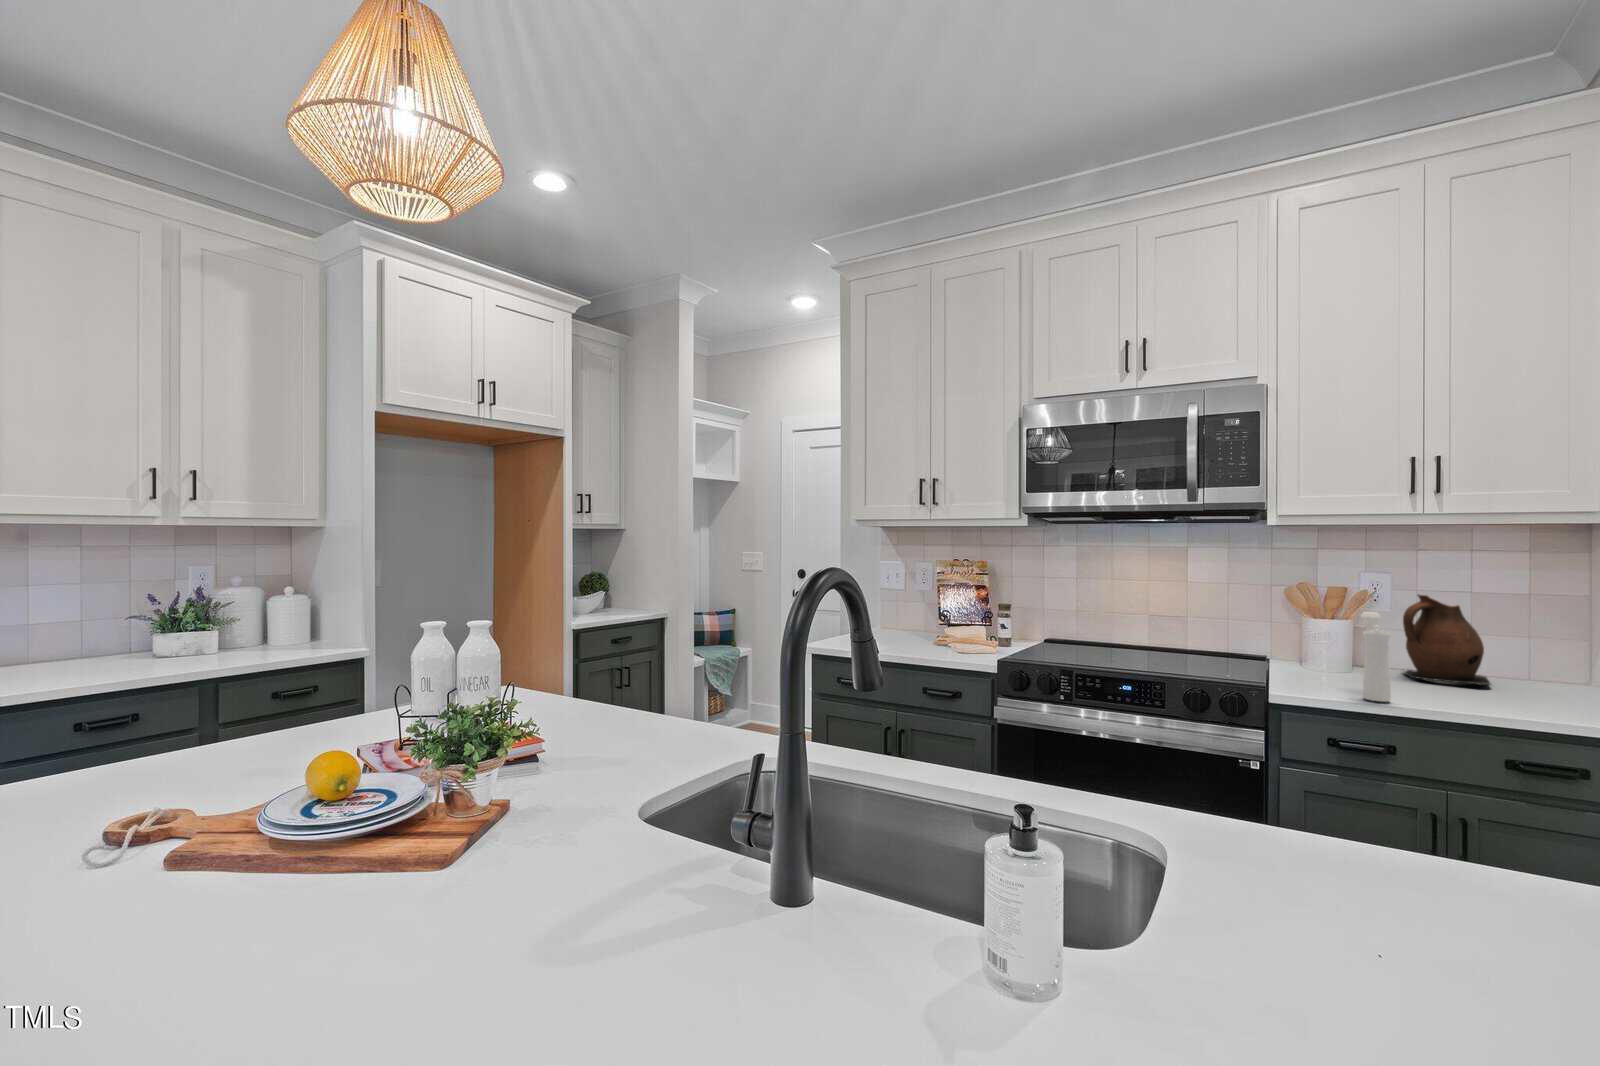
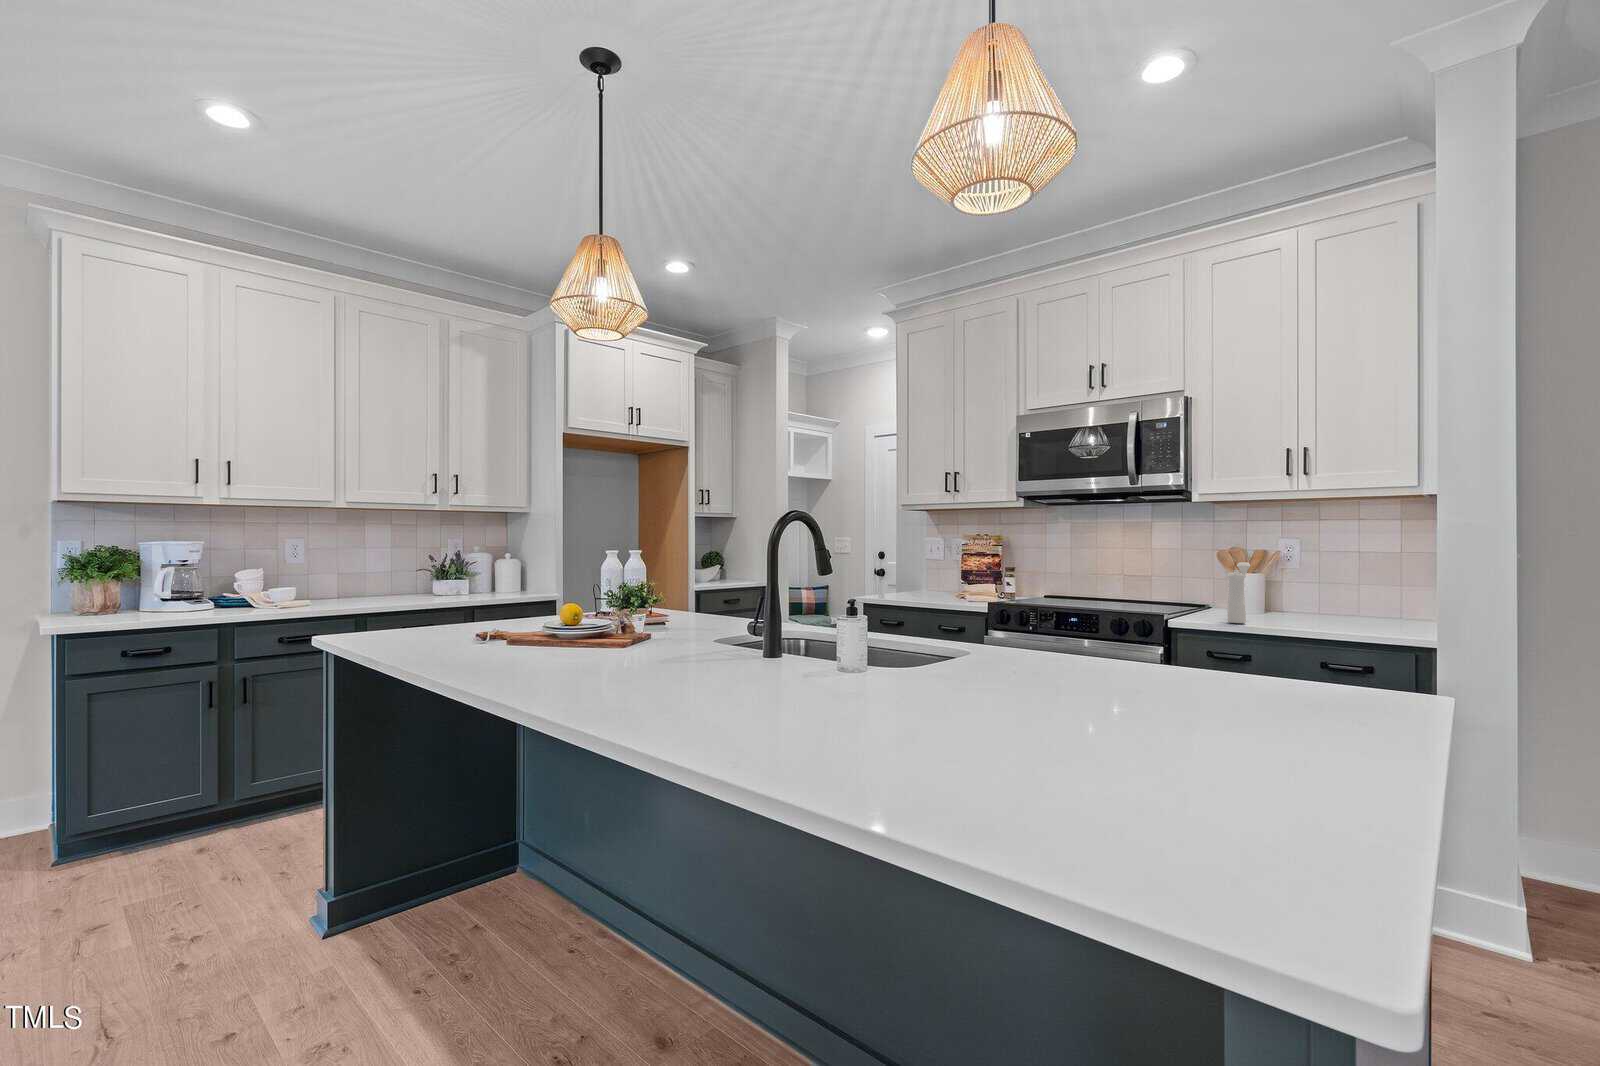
ceramic pitcher: present [1403,595,1490,686] -> none [1288,552,1357,618]

